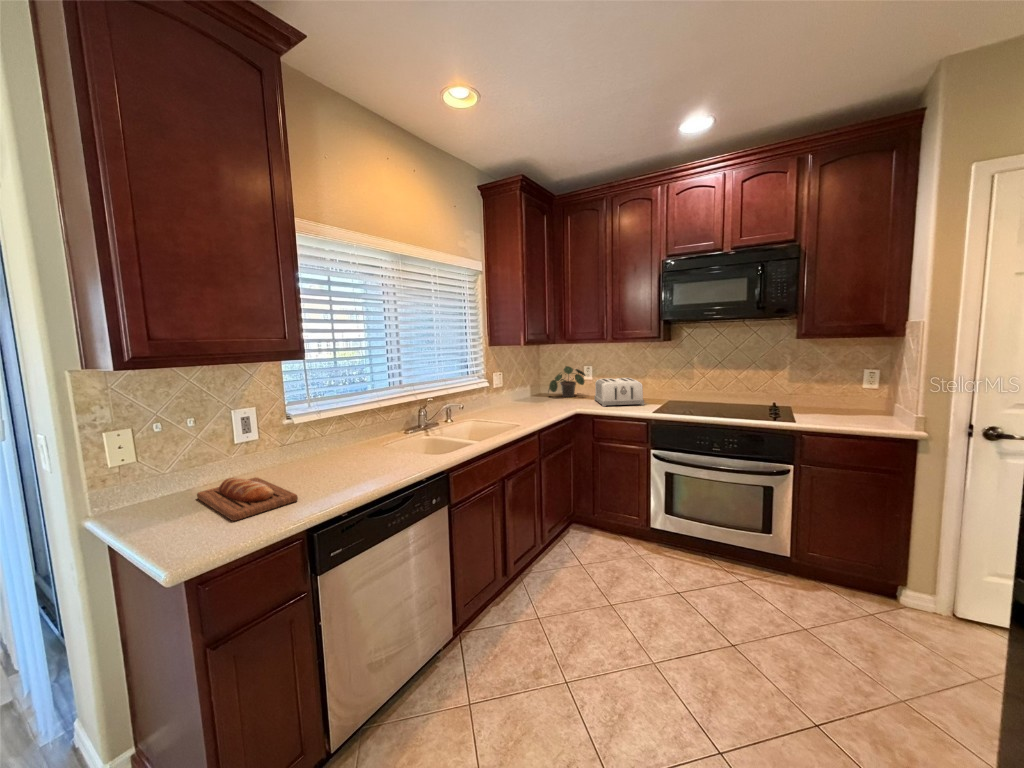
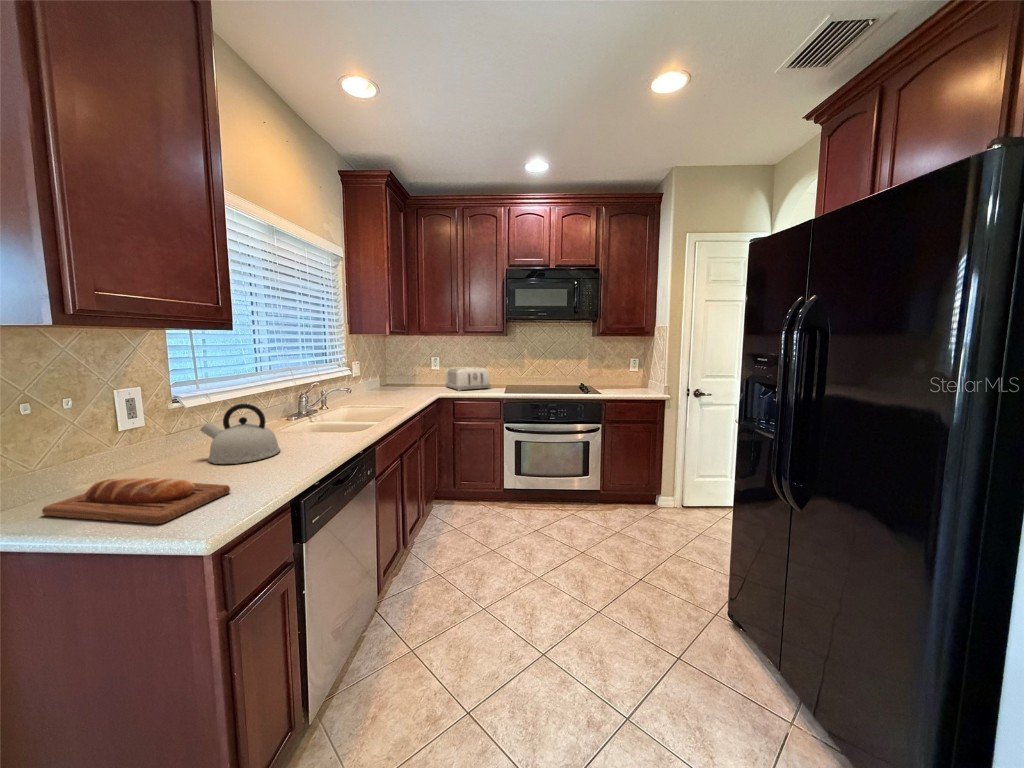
potted plant: present [549,366,586,397] -> none [398,357,434,386]
kettle: none [316,421,374,473] -> present [200,404,280,464]

